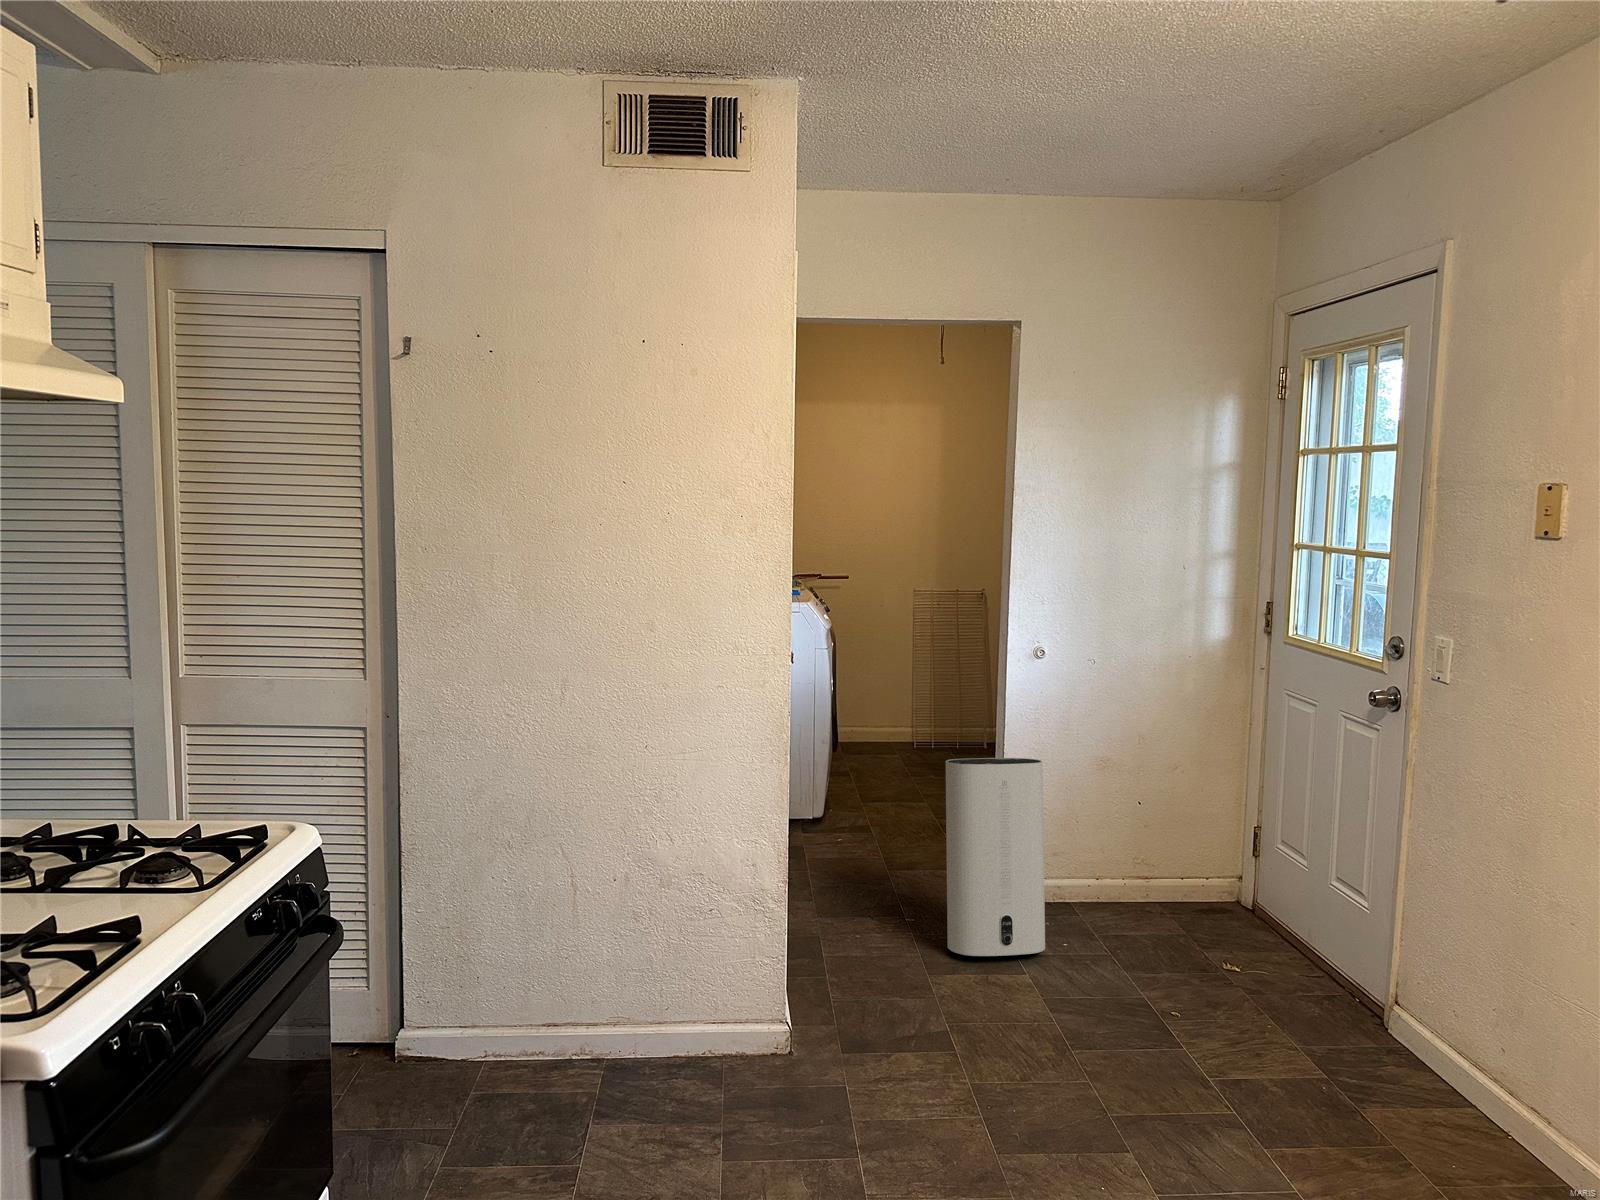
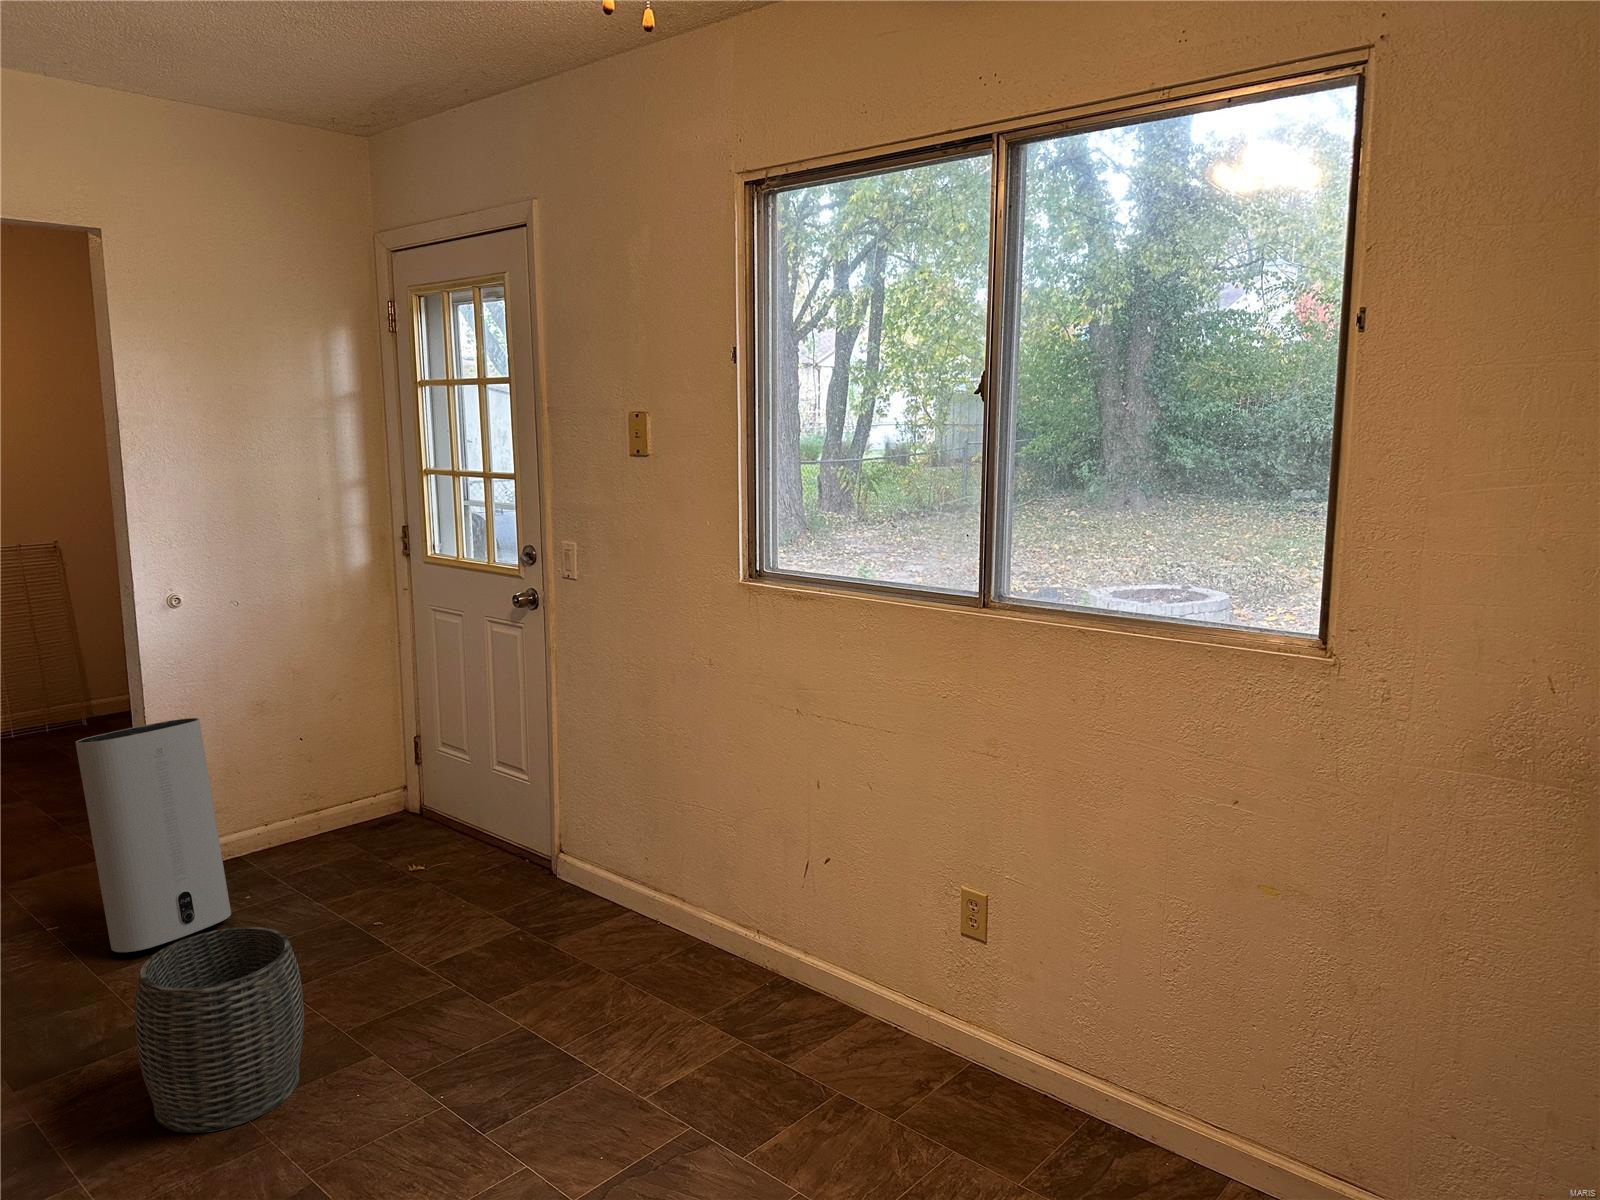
woven basket: none [924,958,1064,1151] -> present [135,927,304,1133]

